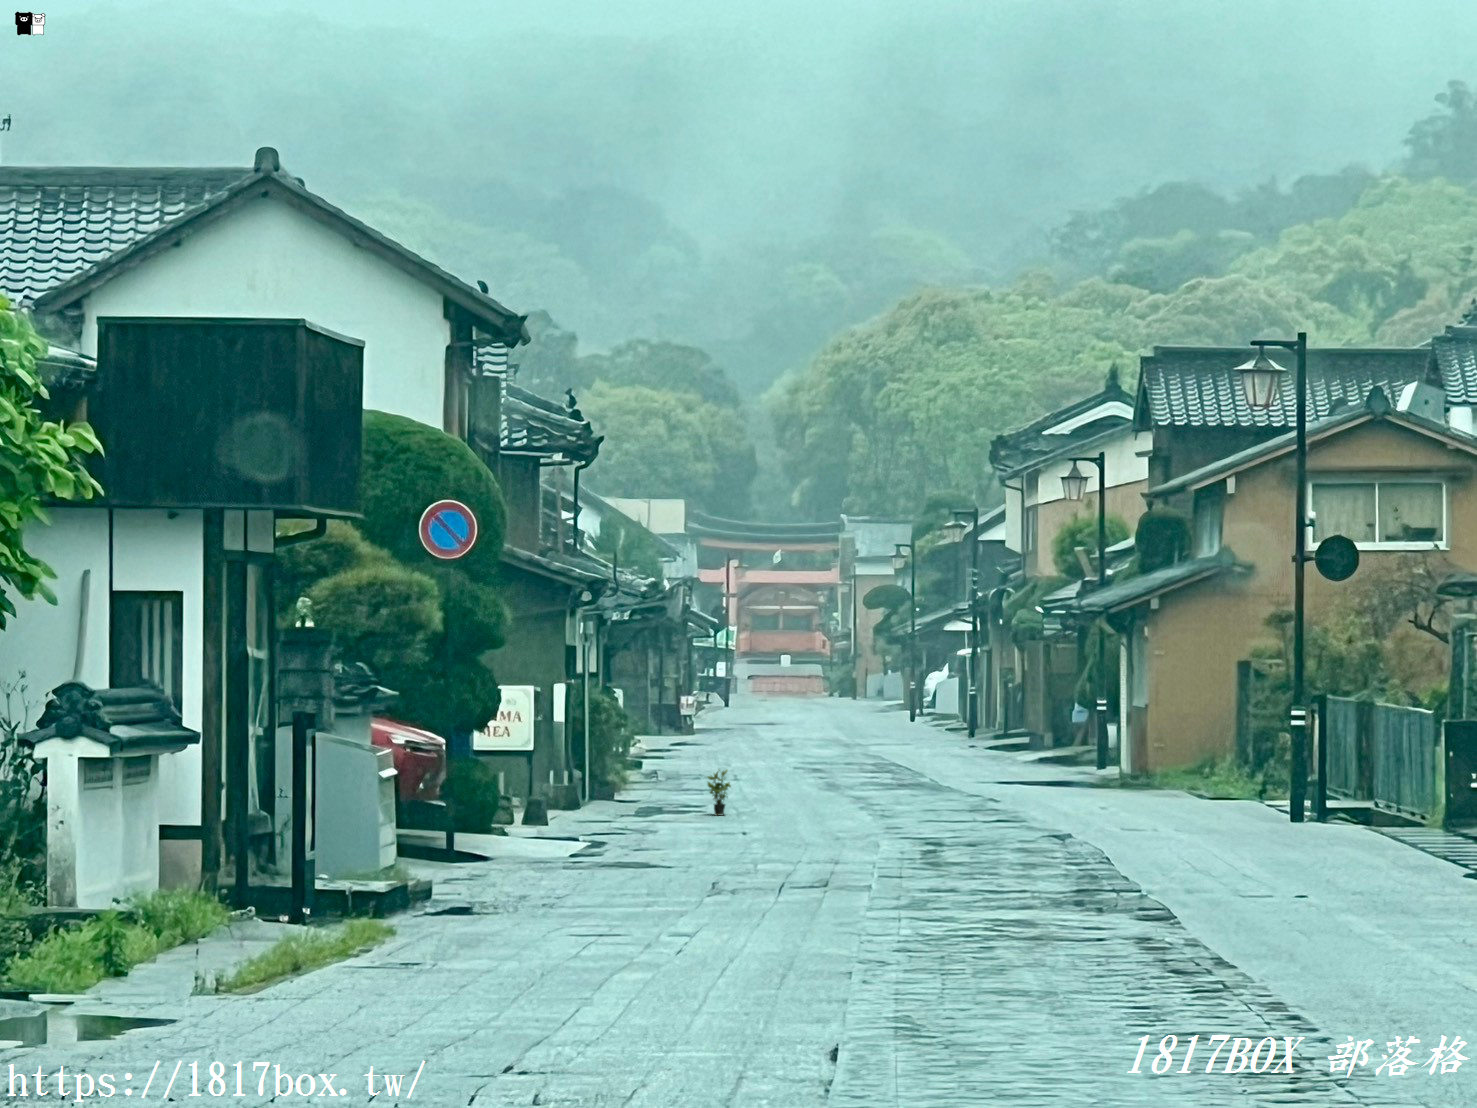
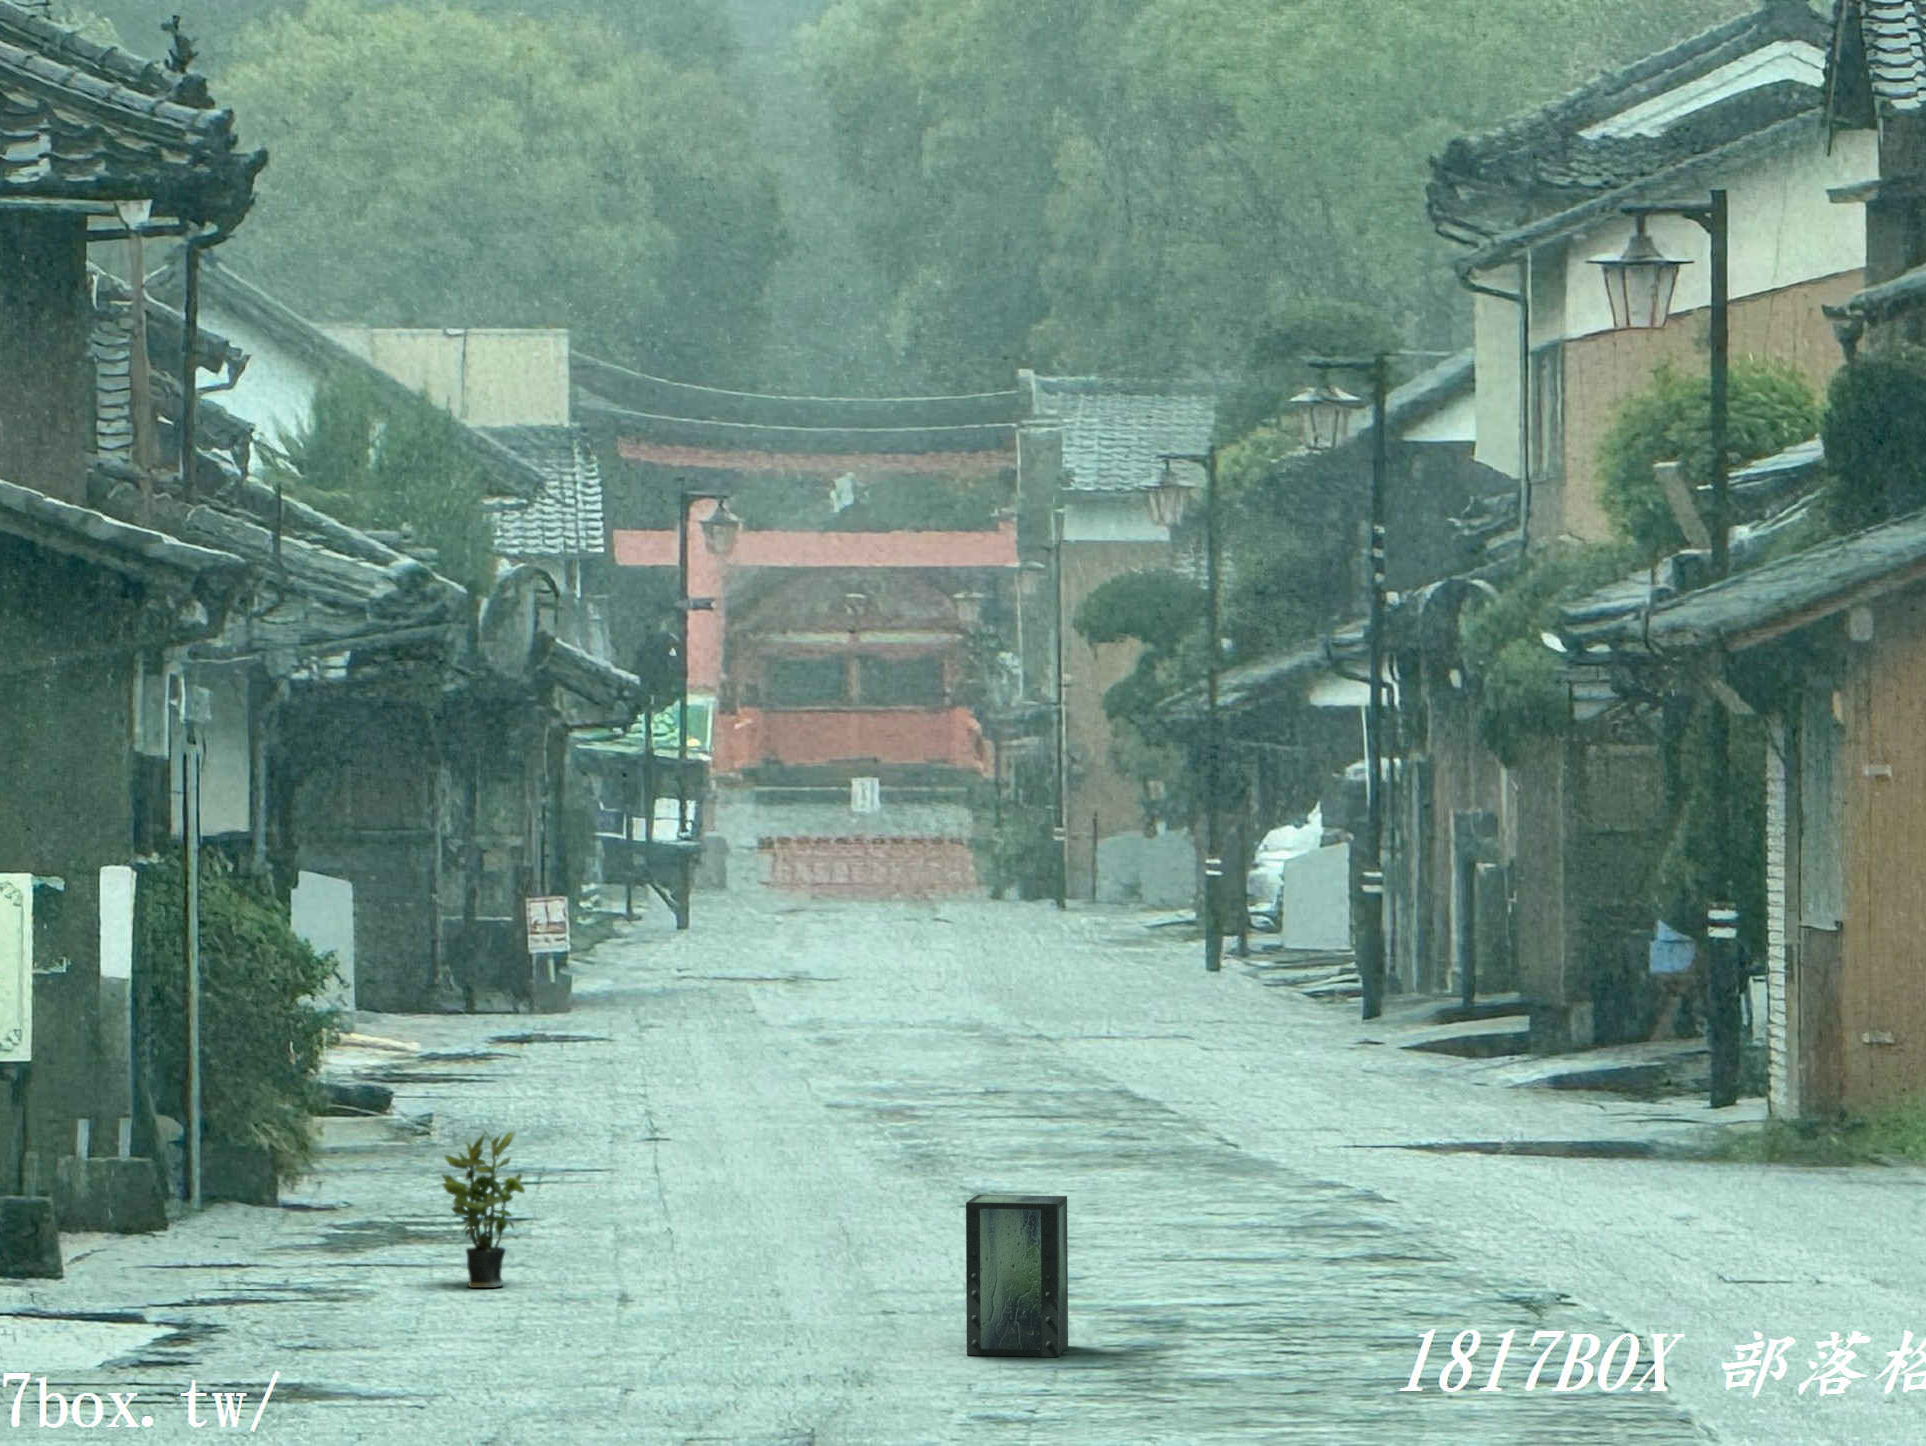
storage box: none [873,786,900,830] -> present [966,1195,1068,1357]

